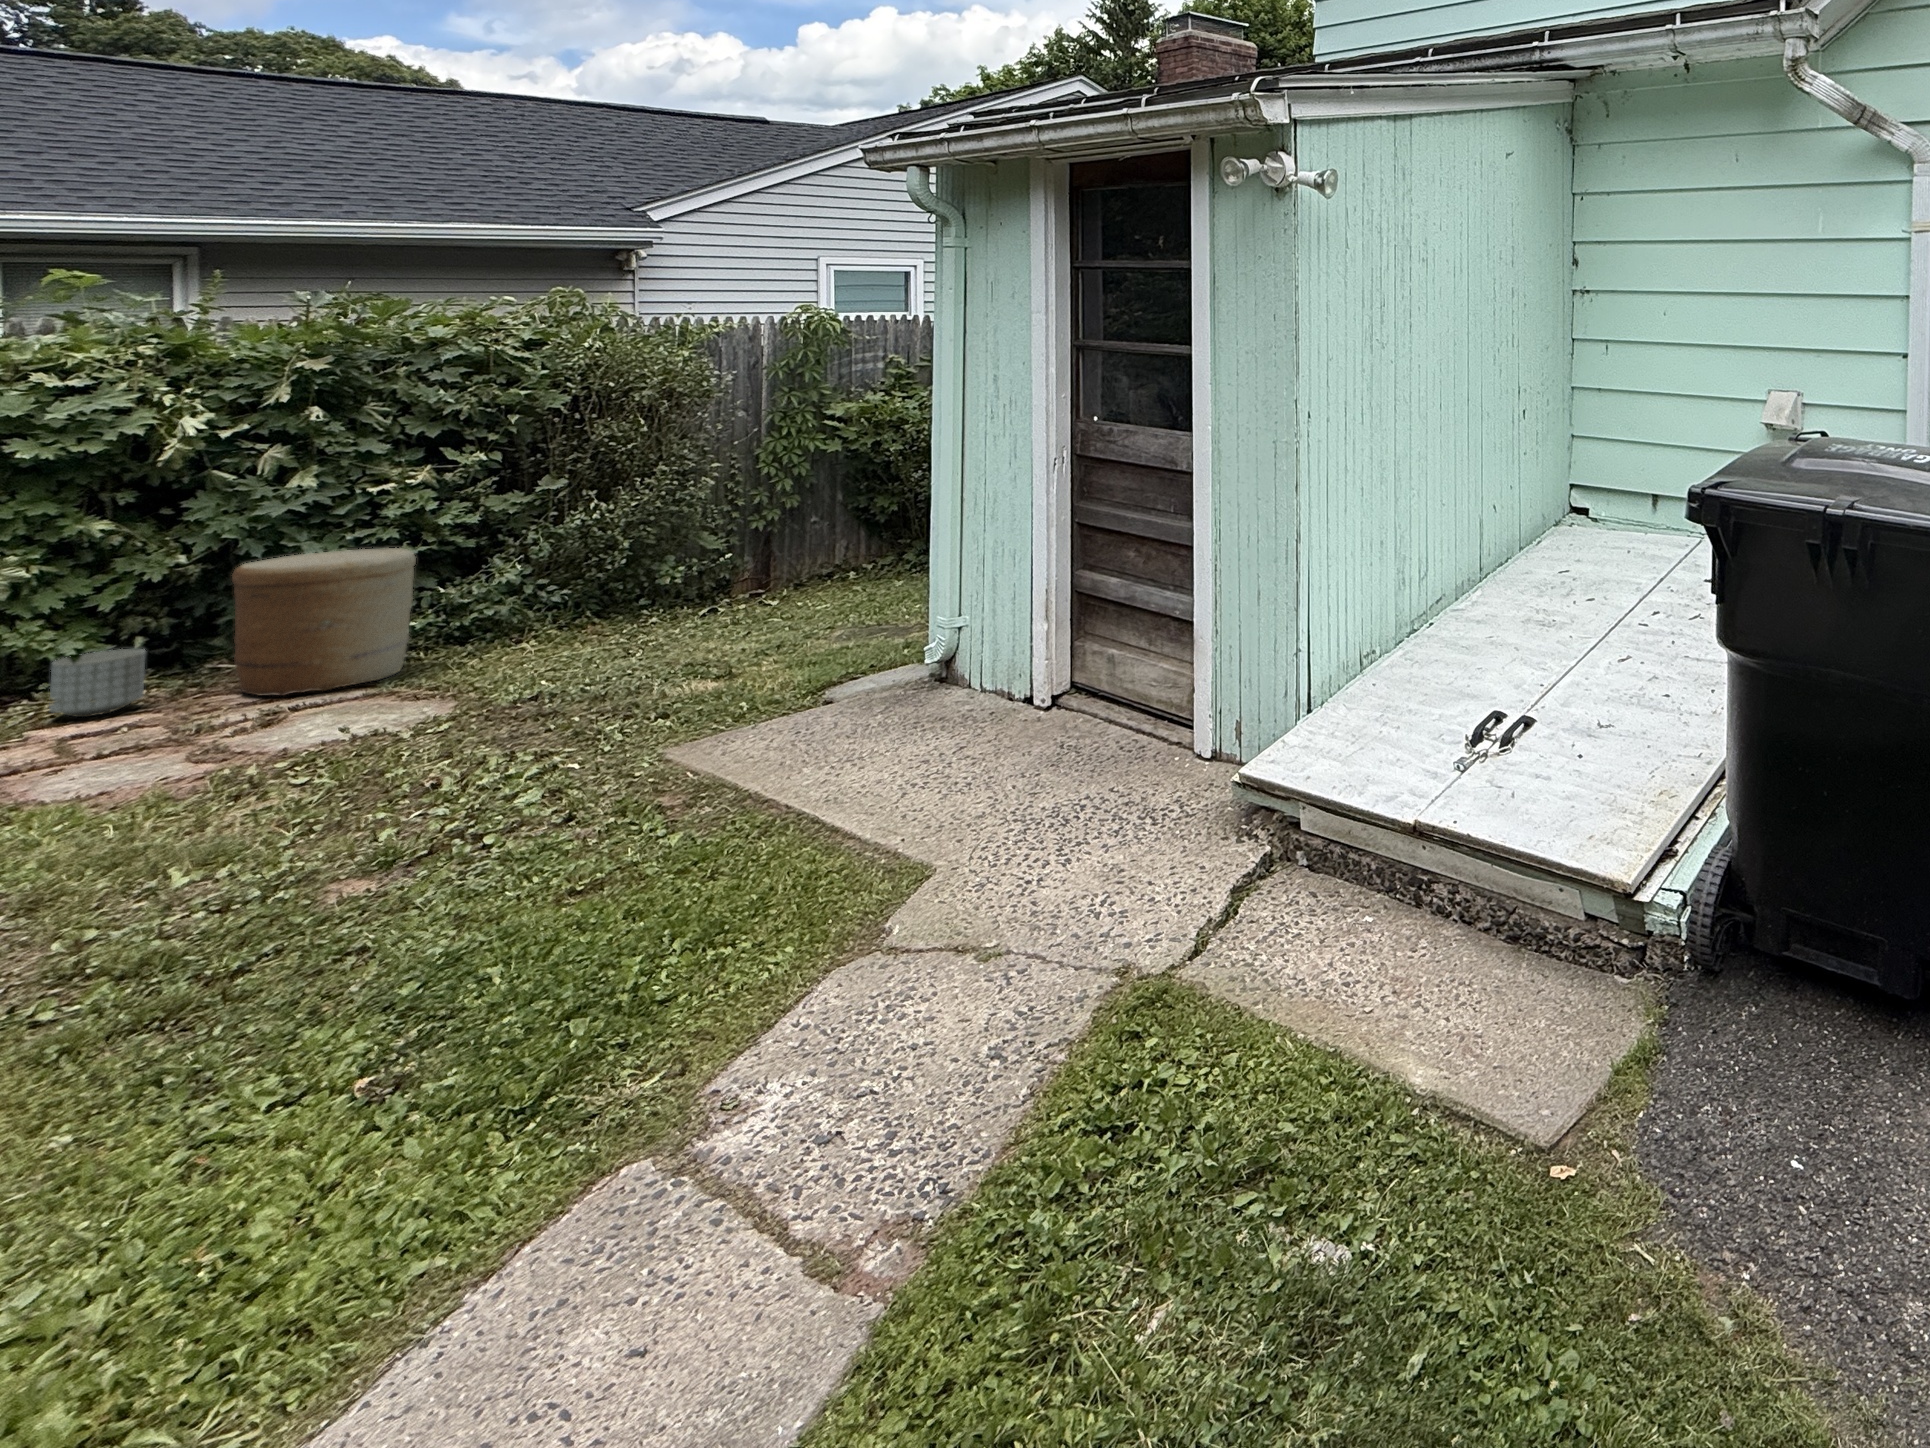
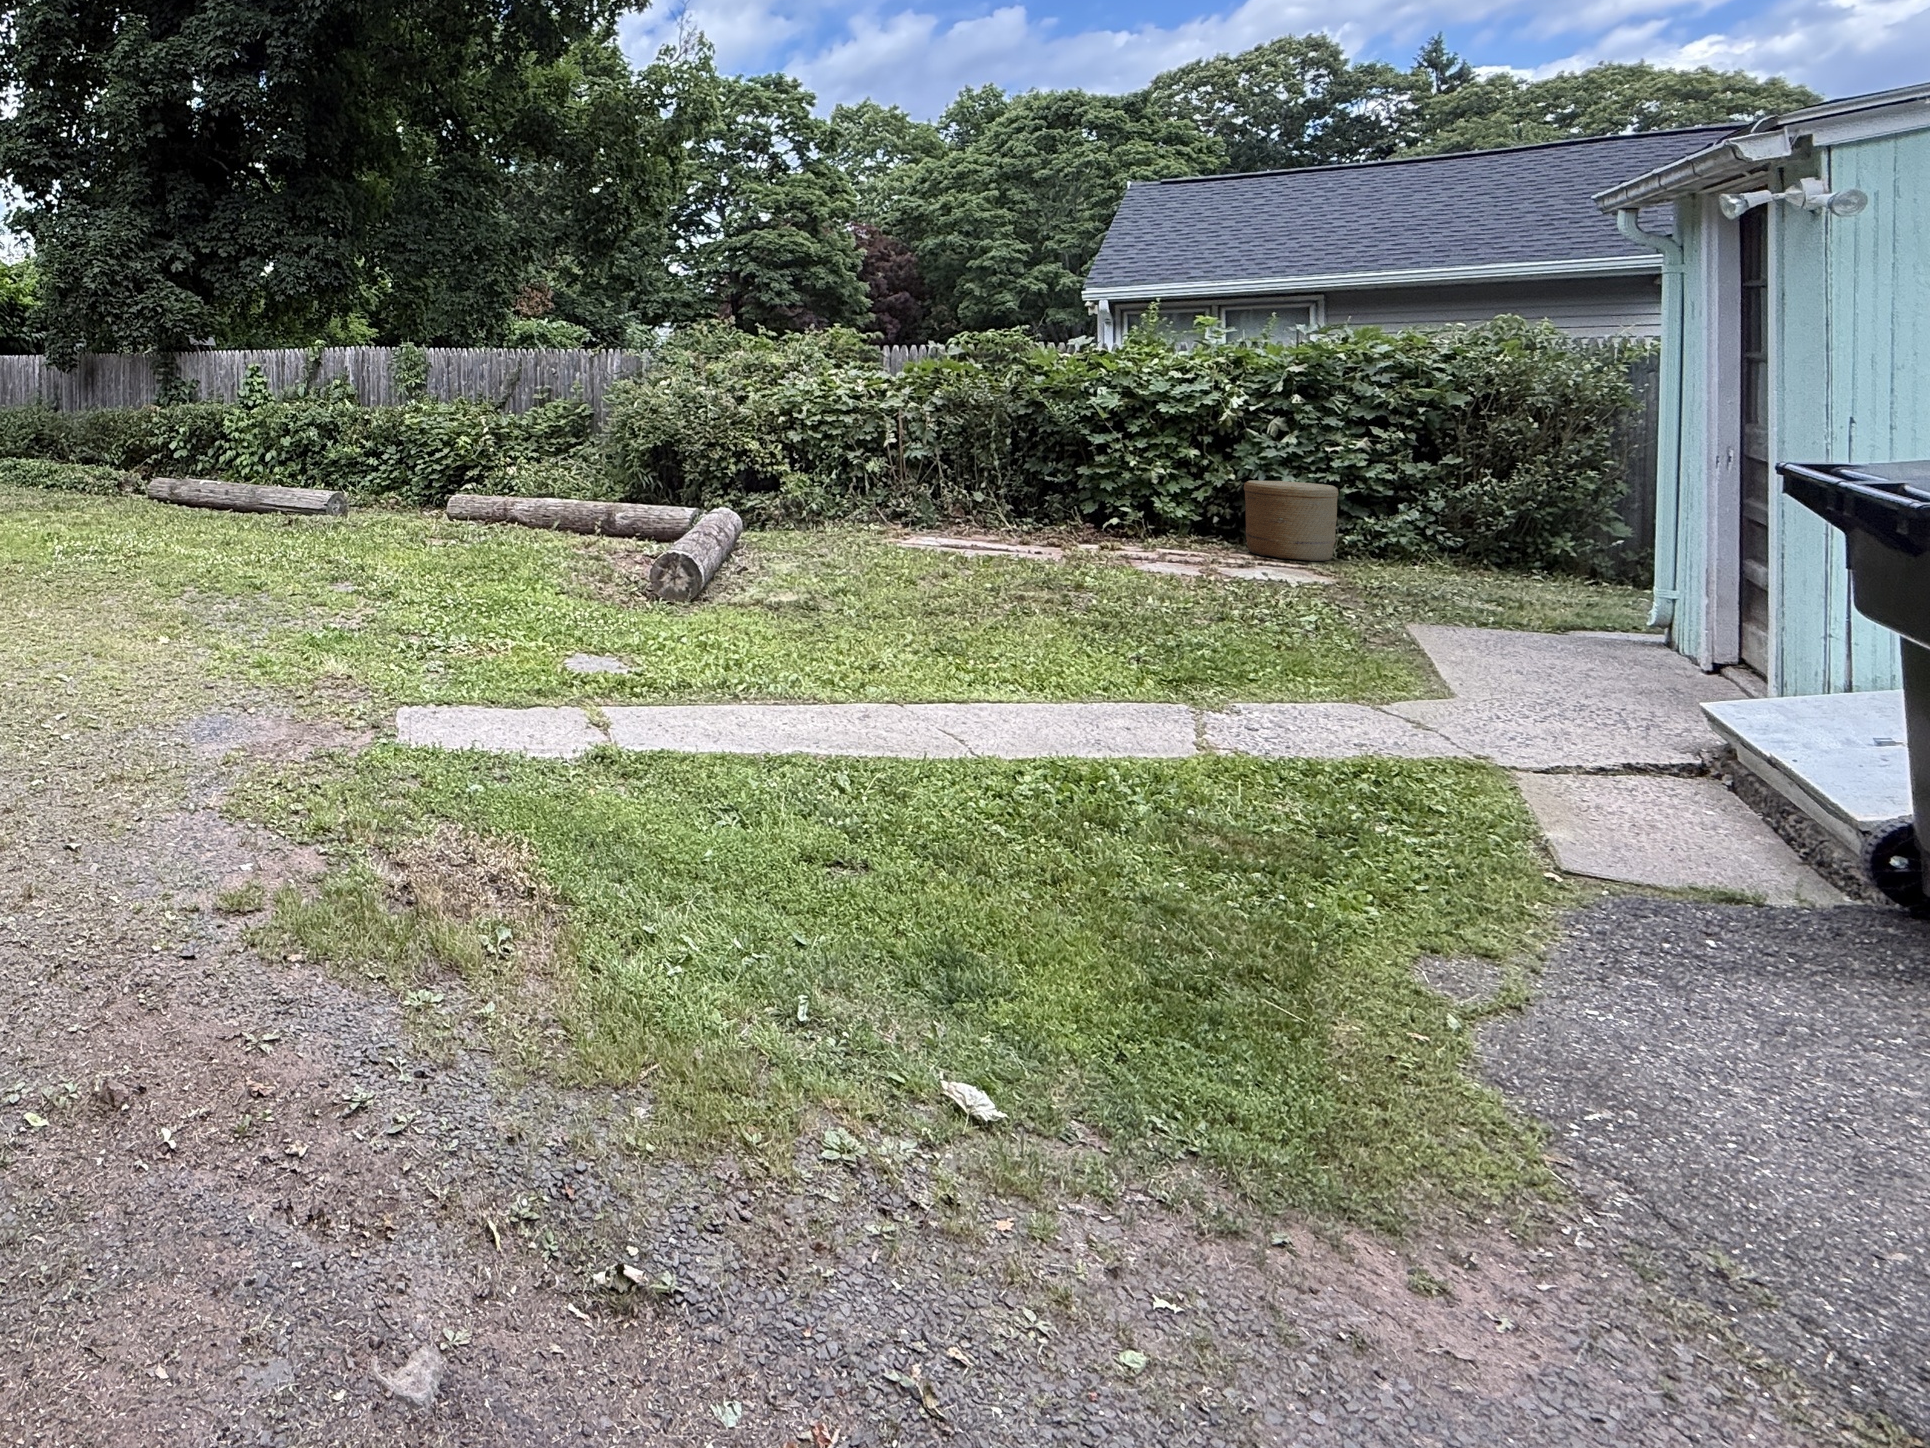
planter: present [49,649,145,717] -> none [1173,514,1210,545]

